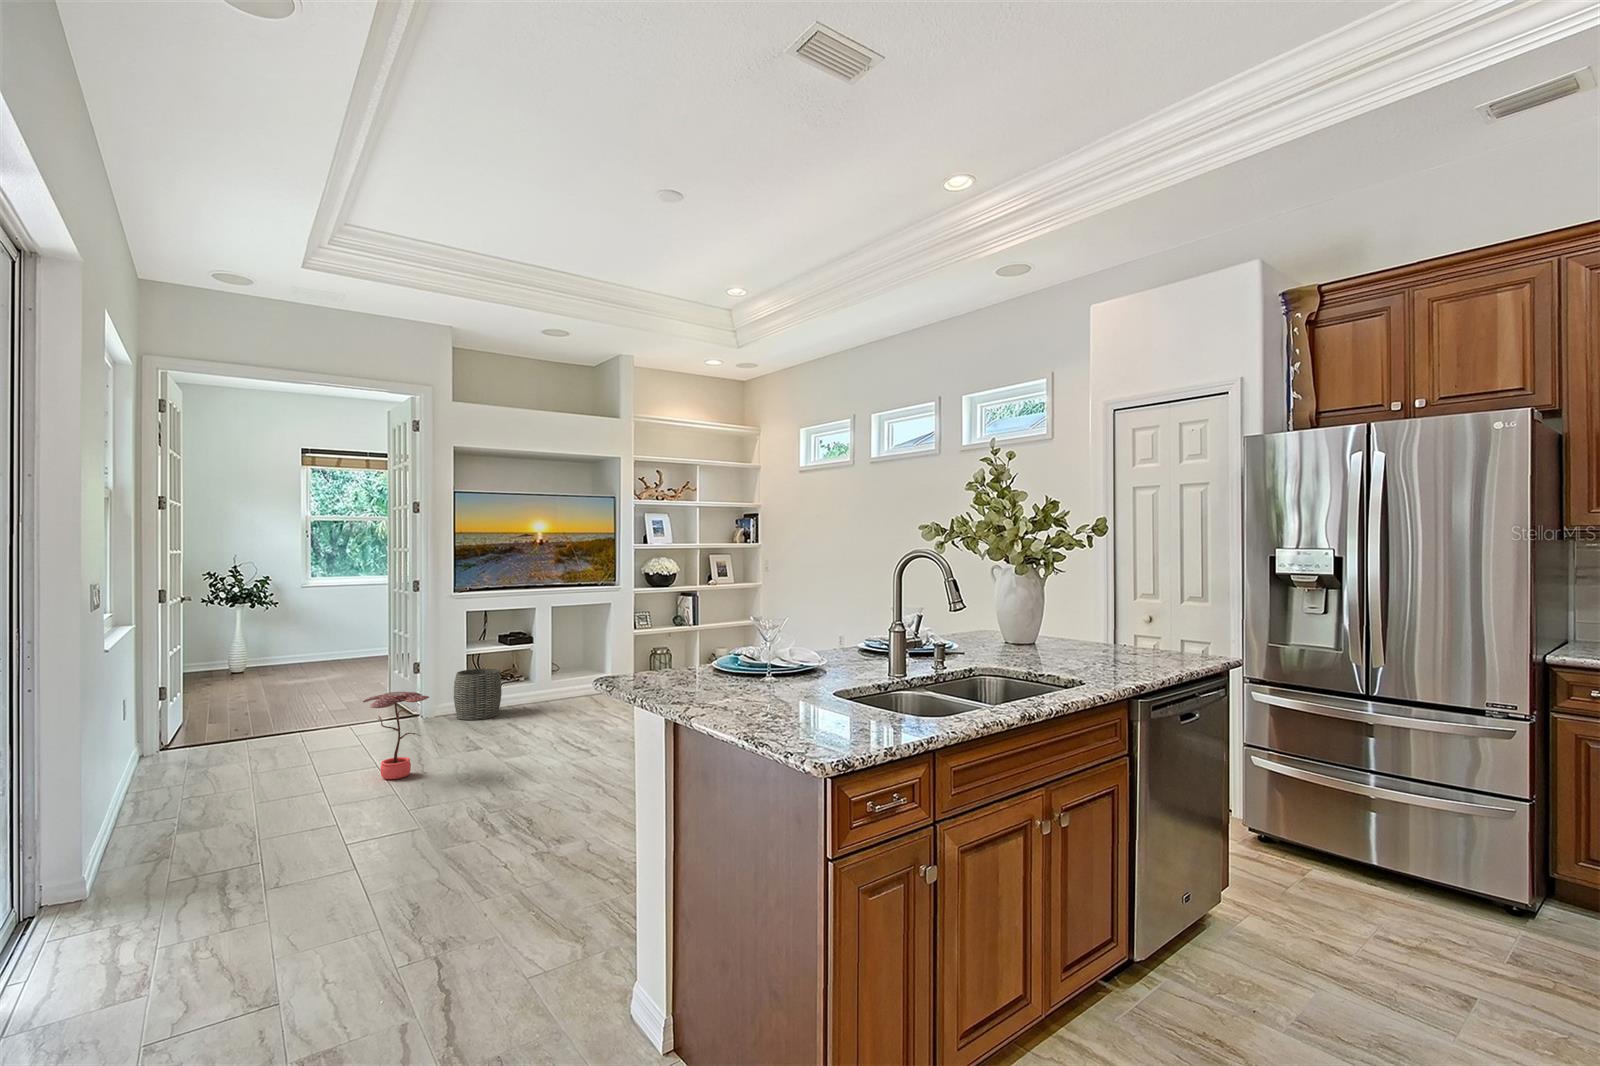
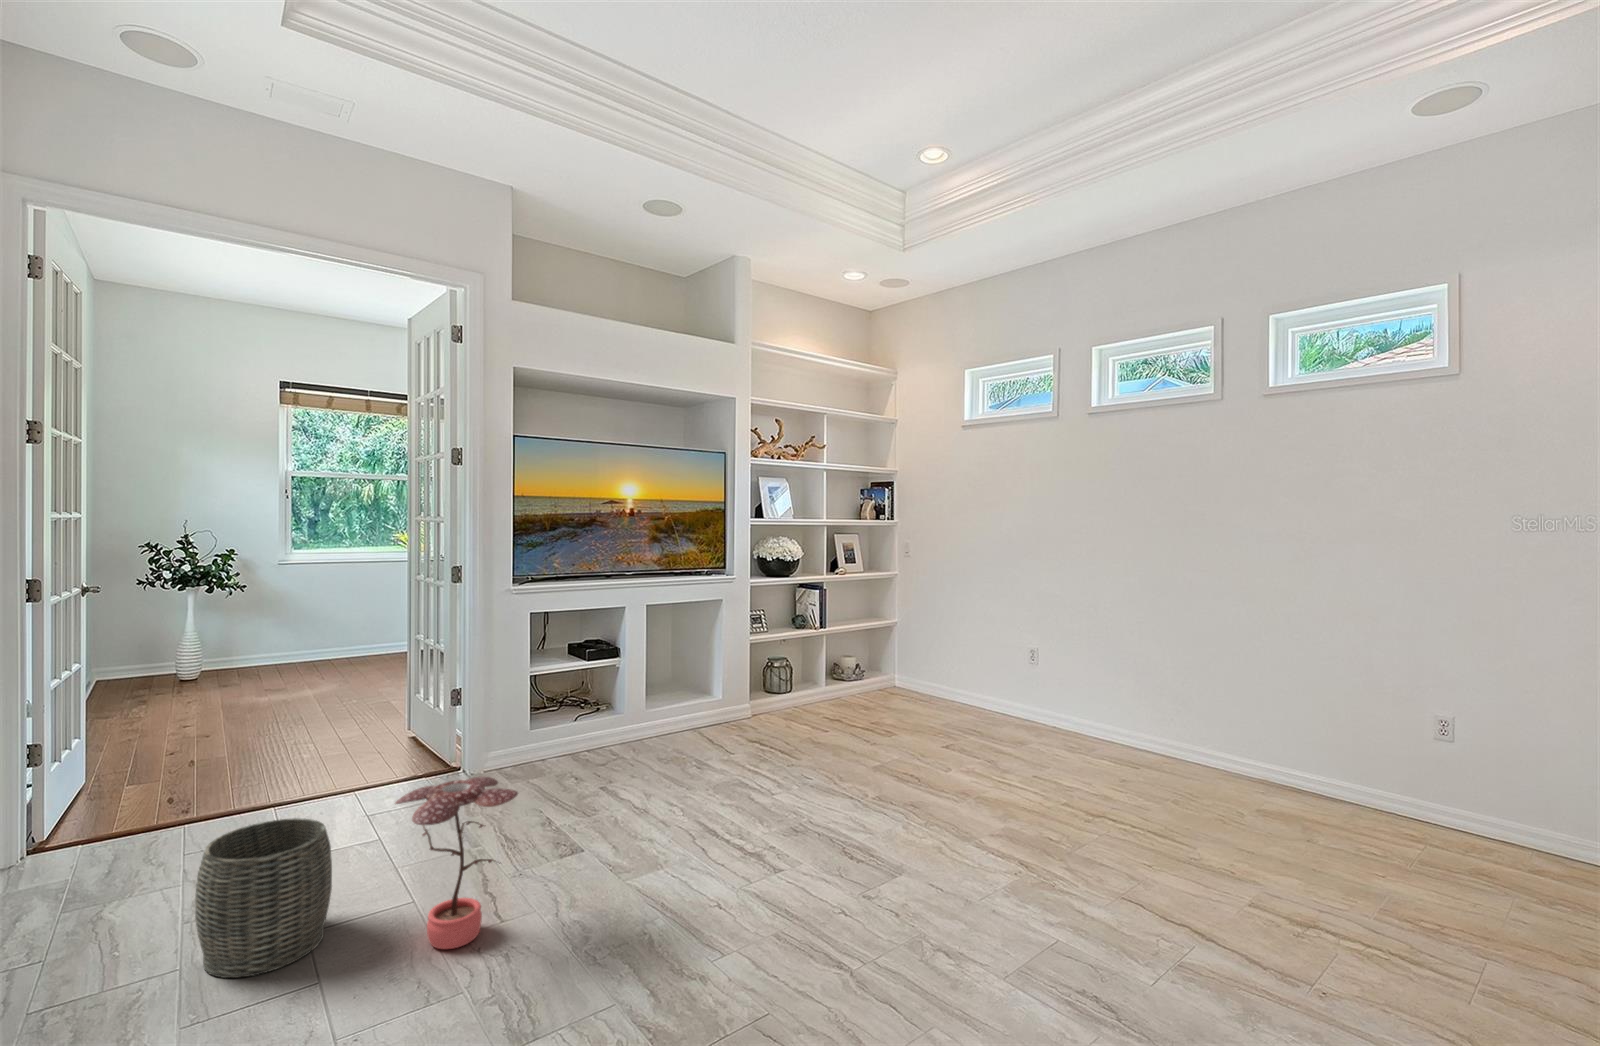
woven basket: present [454,669,502,720] -> present [195,818,332,978]

